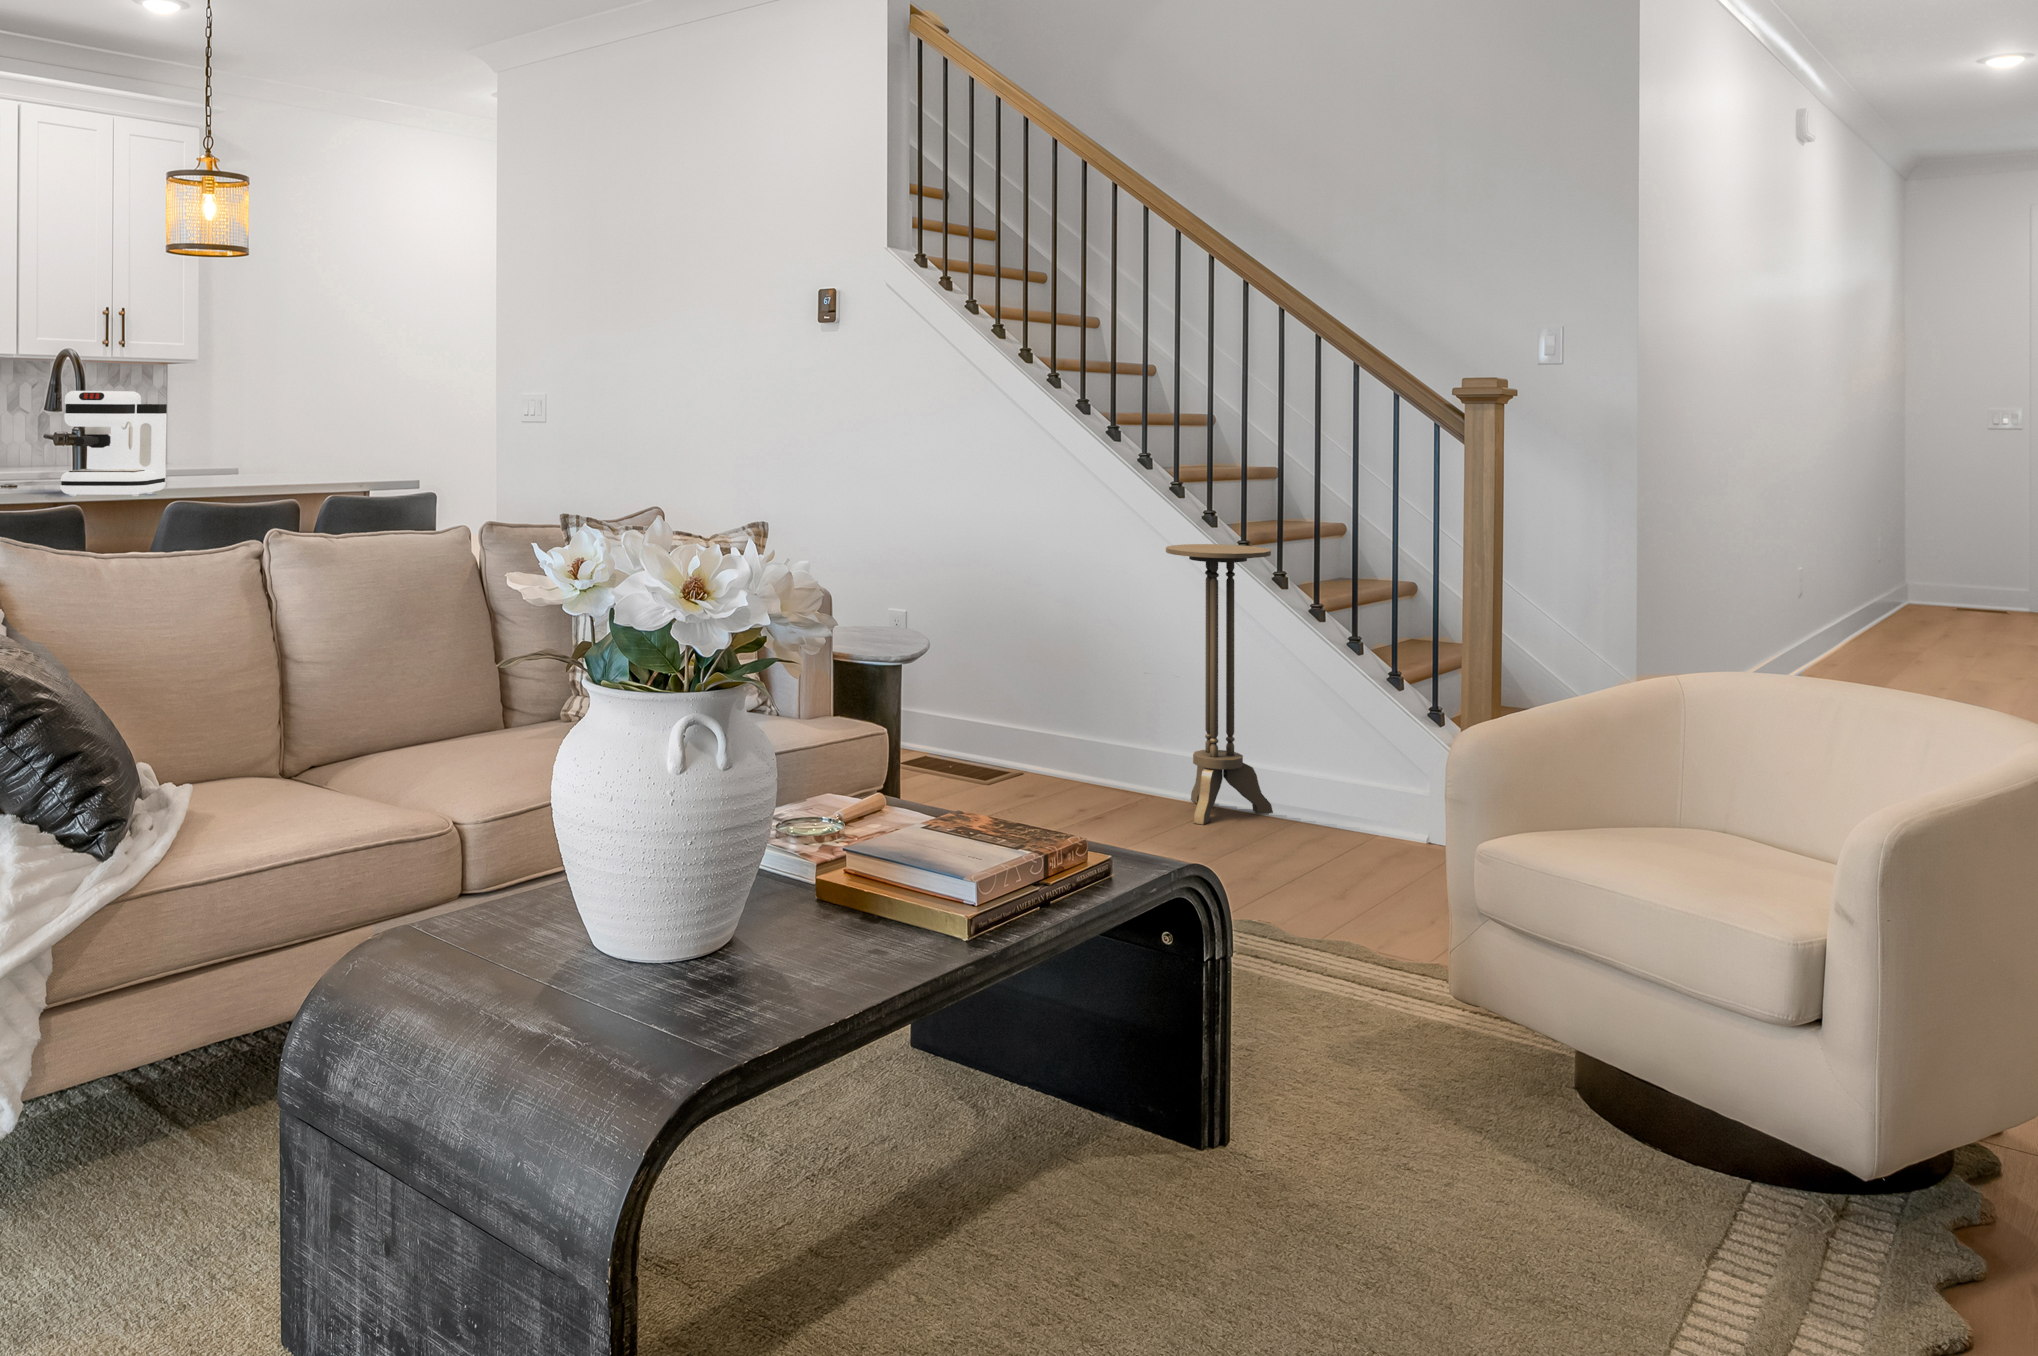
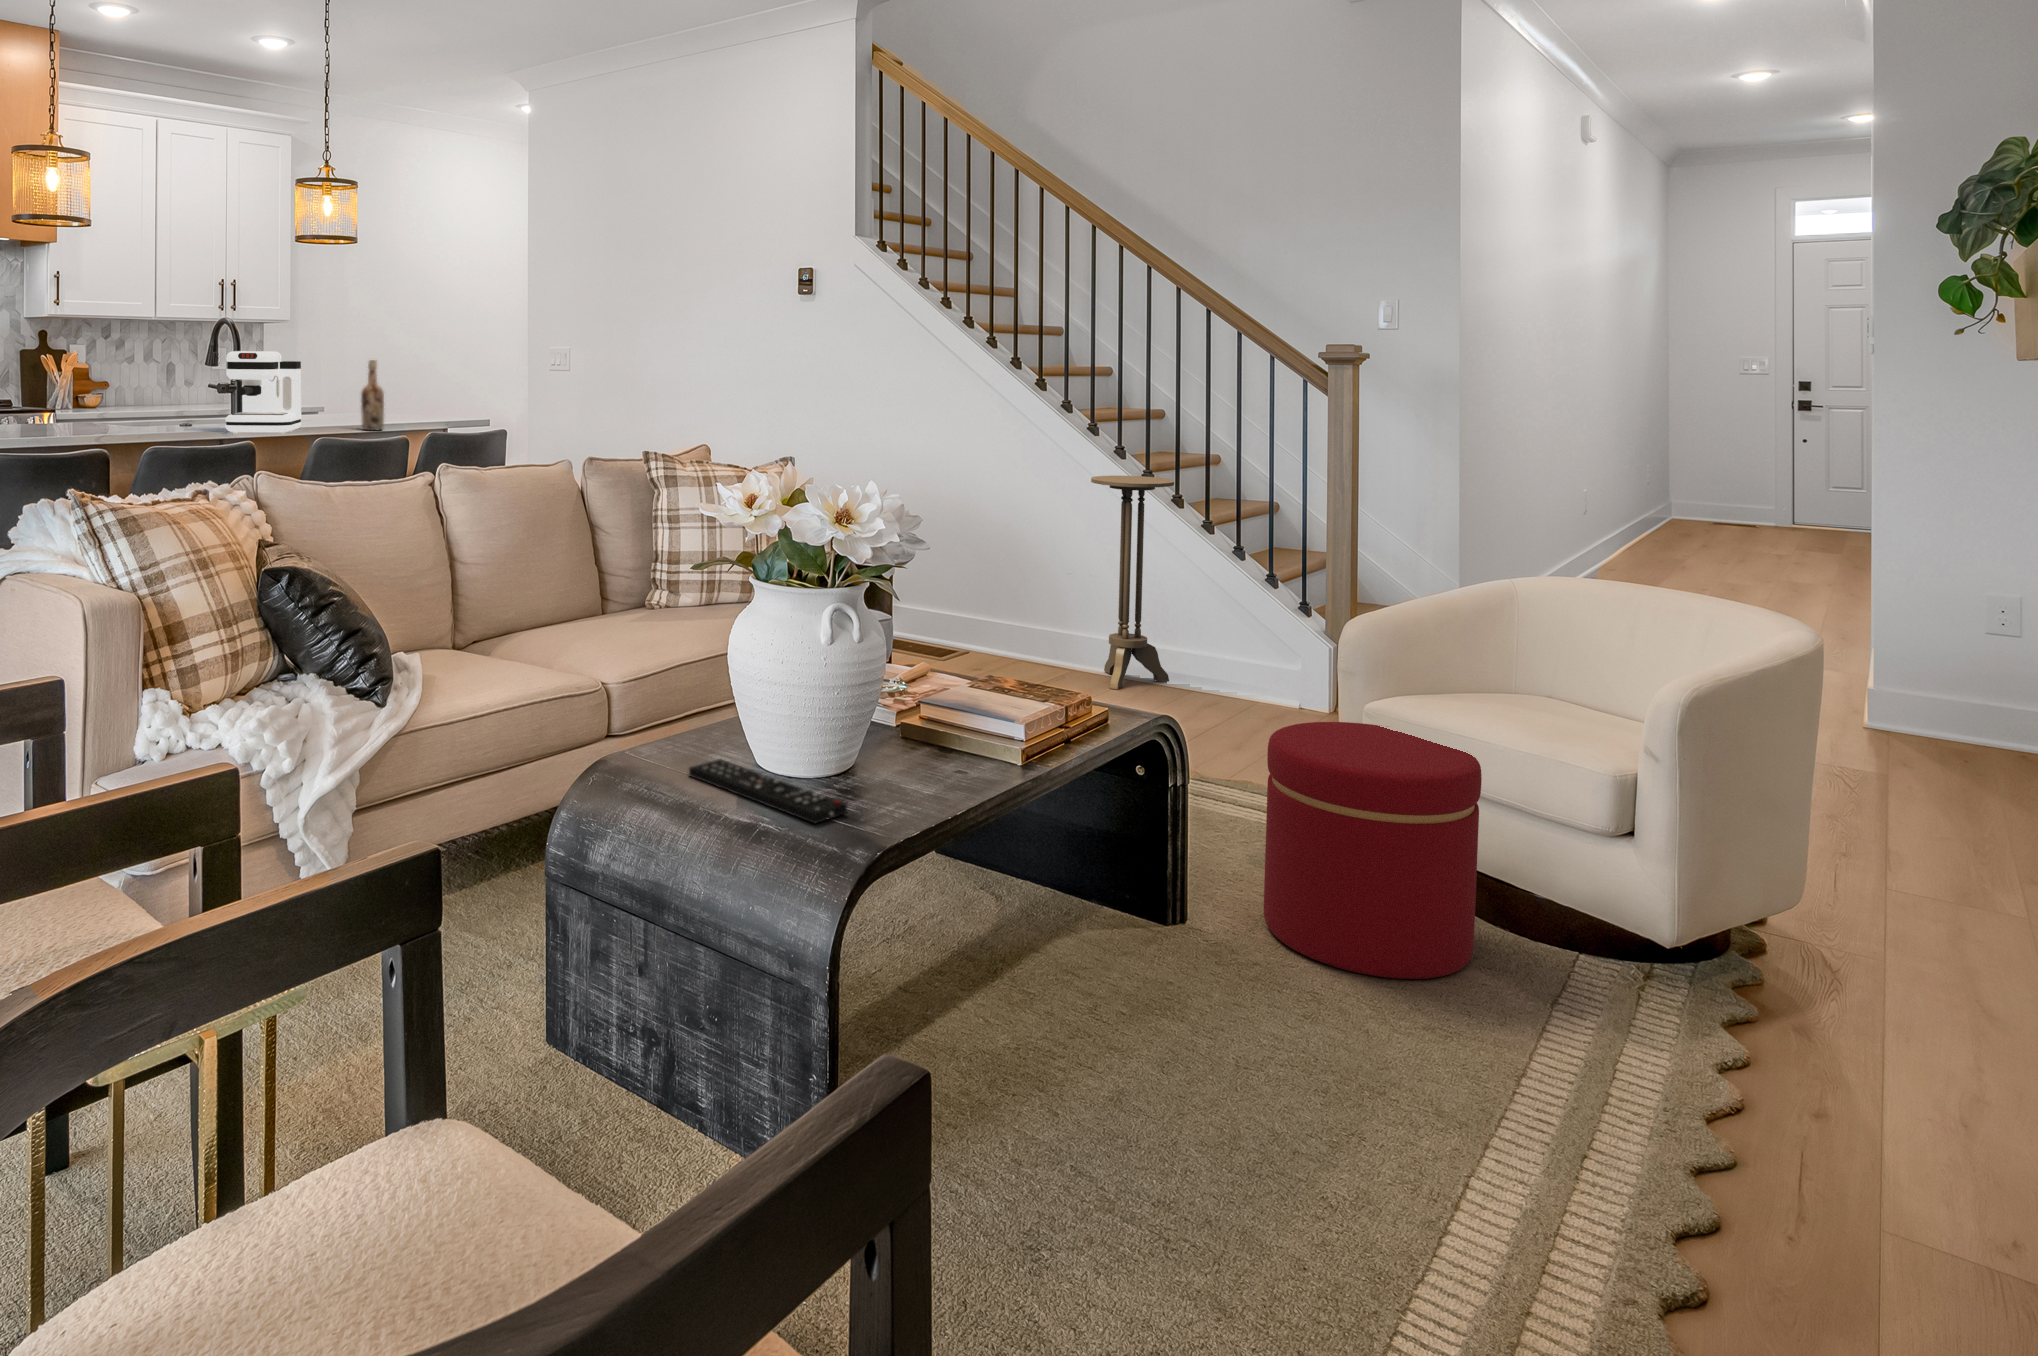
wine bottle: none [250,404,280,493] -> present [361,360,384,430]
ottoman: none [1340,870,1630,1247] -> present [1264,722,1482,979]
remote control: none [481,934,685,1034] -> present [689,759,847,823]

